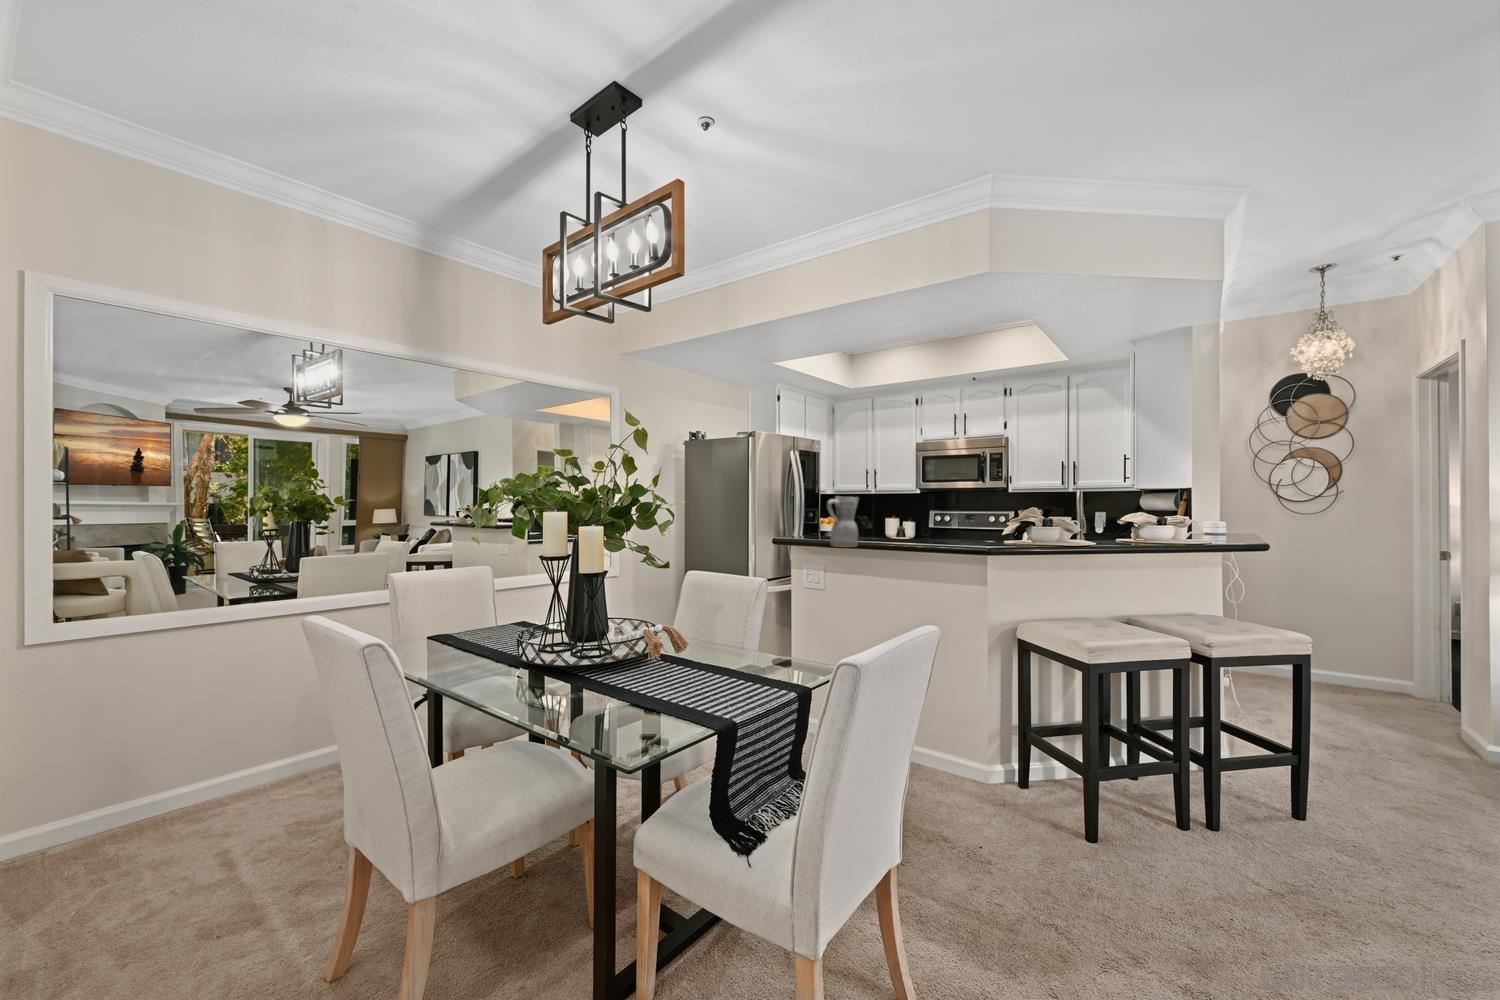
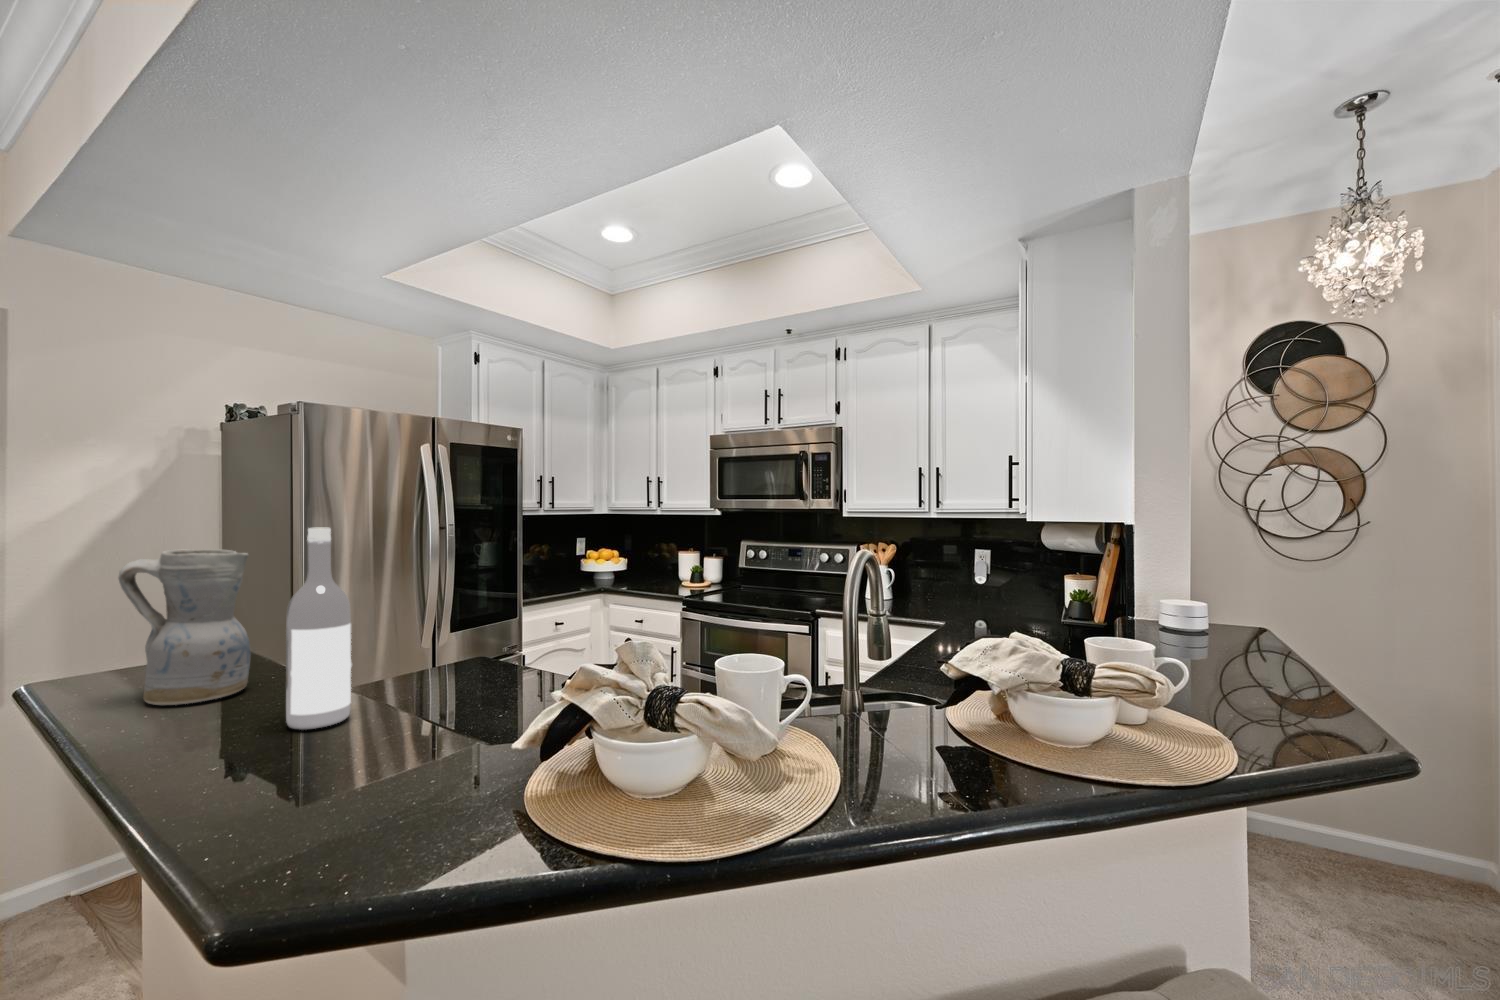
wine bottle: none [897,487,914,551] -> present [286,528,351,730]

